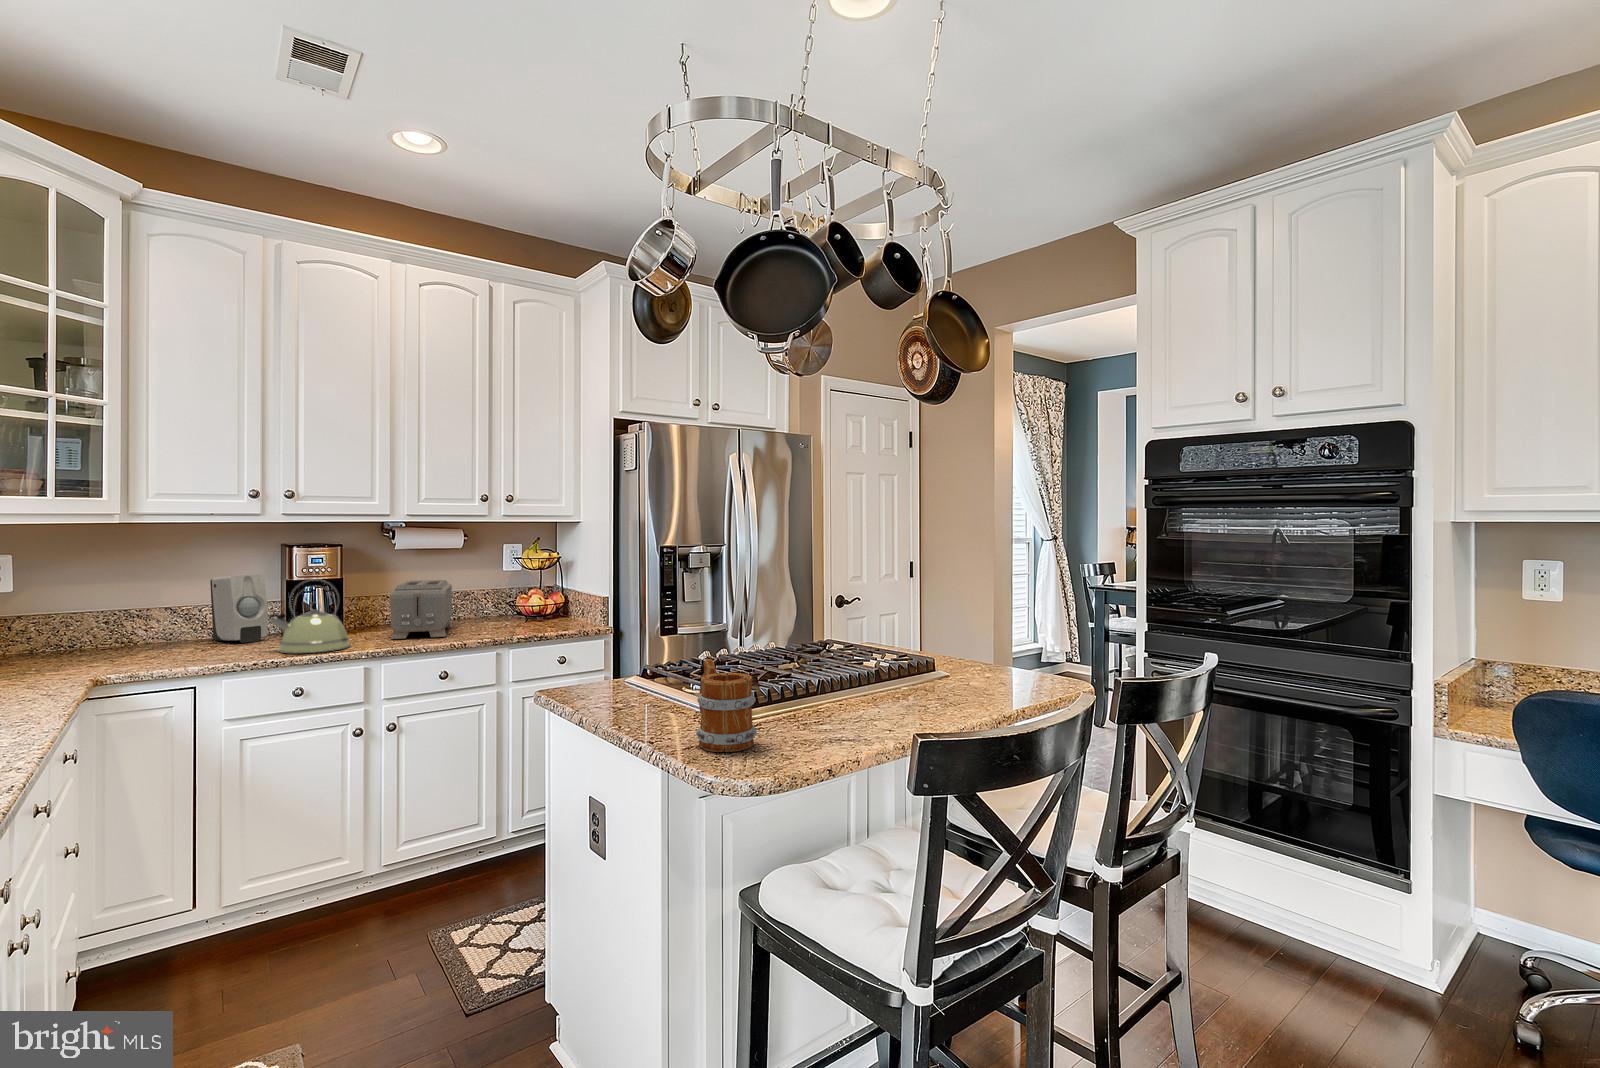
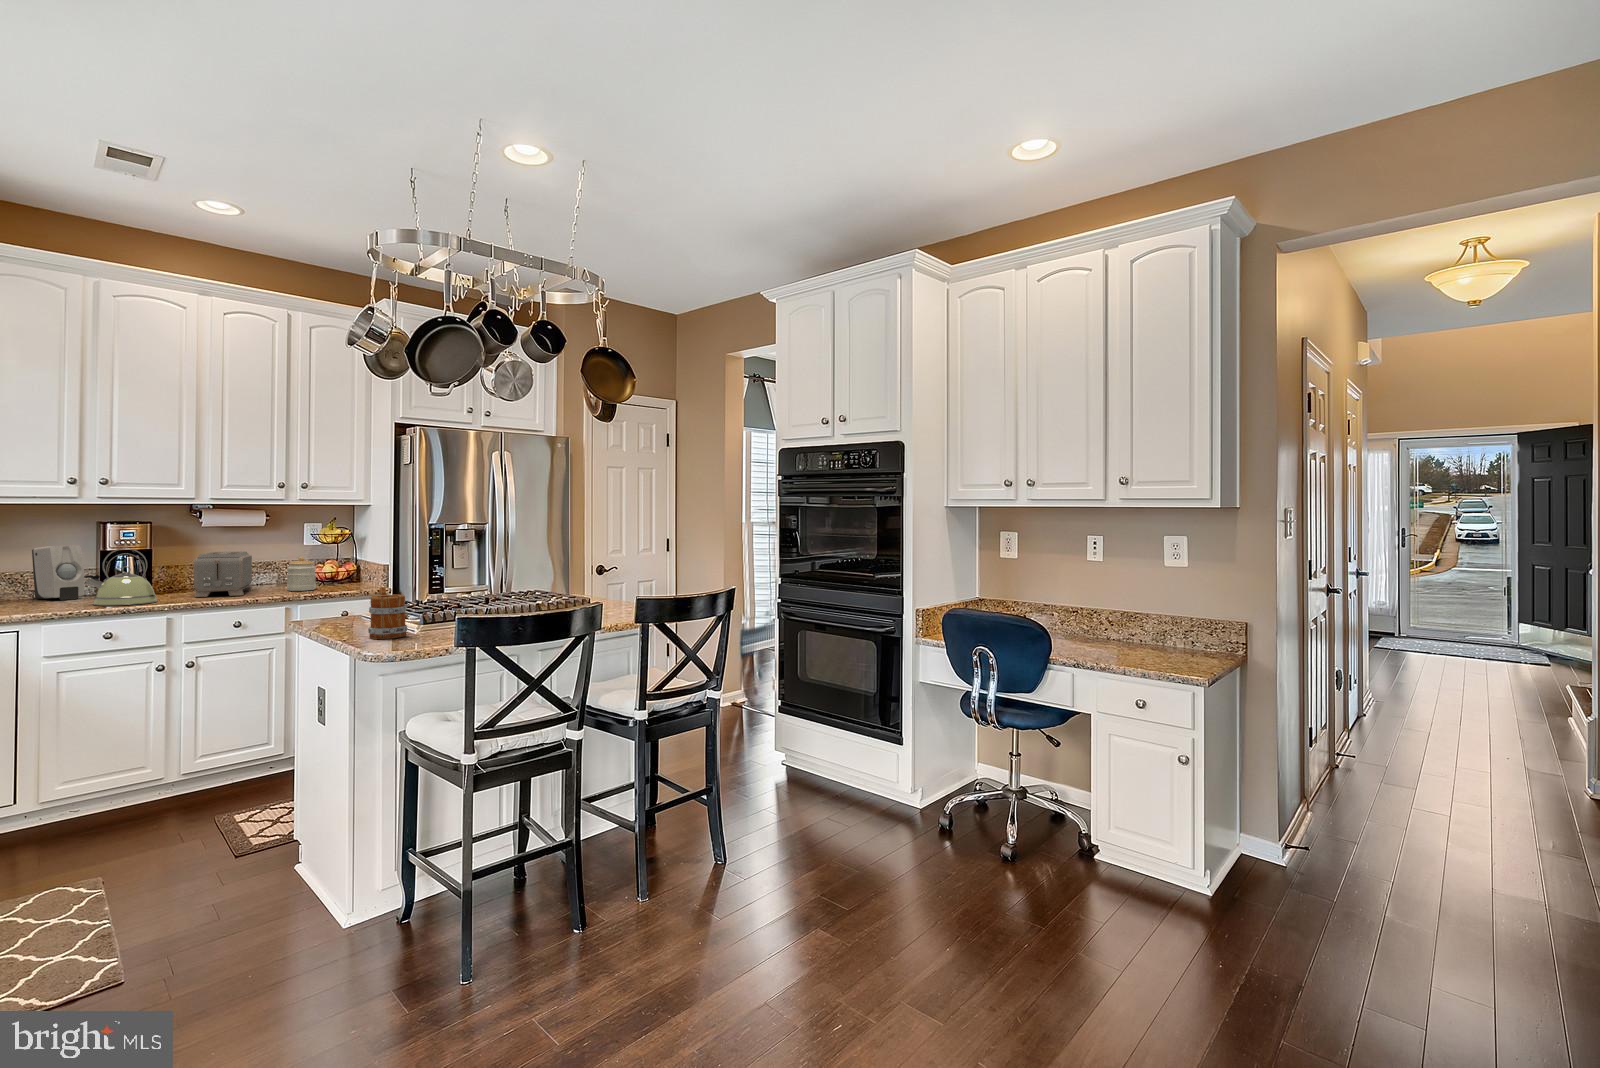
jar: none [492,586,525,629] -> present [287,557,316,591]

